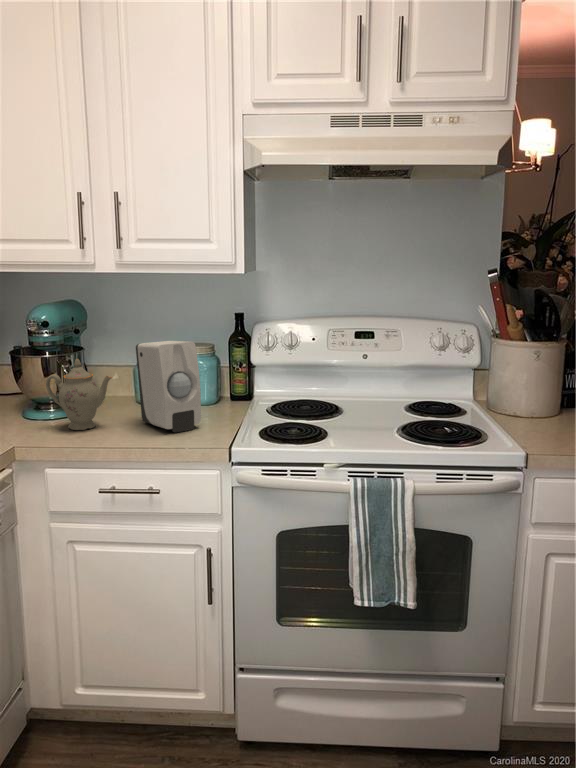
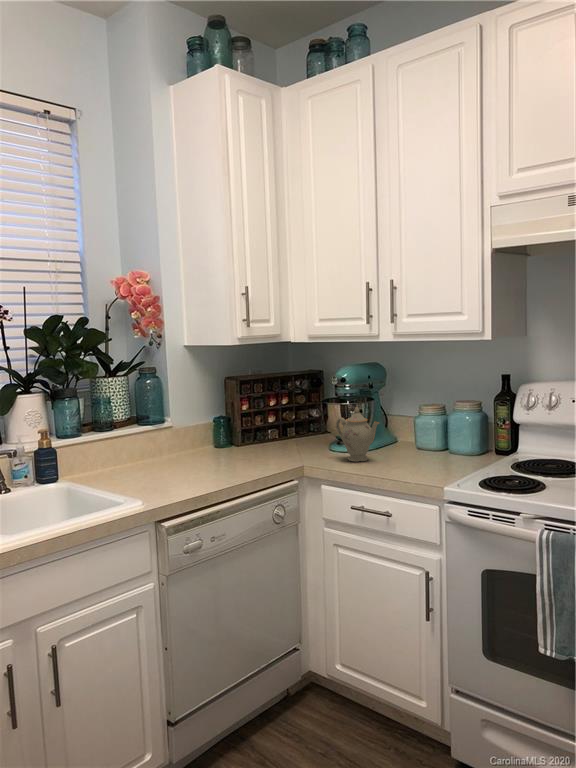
soap dispenser: present [136,341,201,432] -> none [400,397,442,472]

